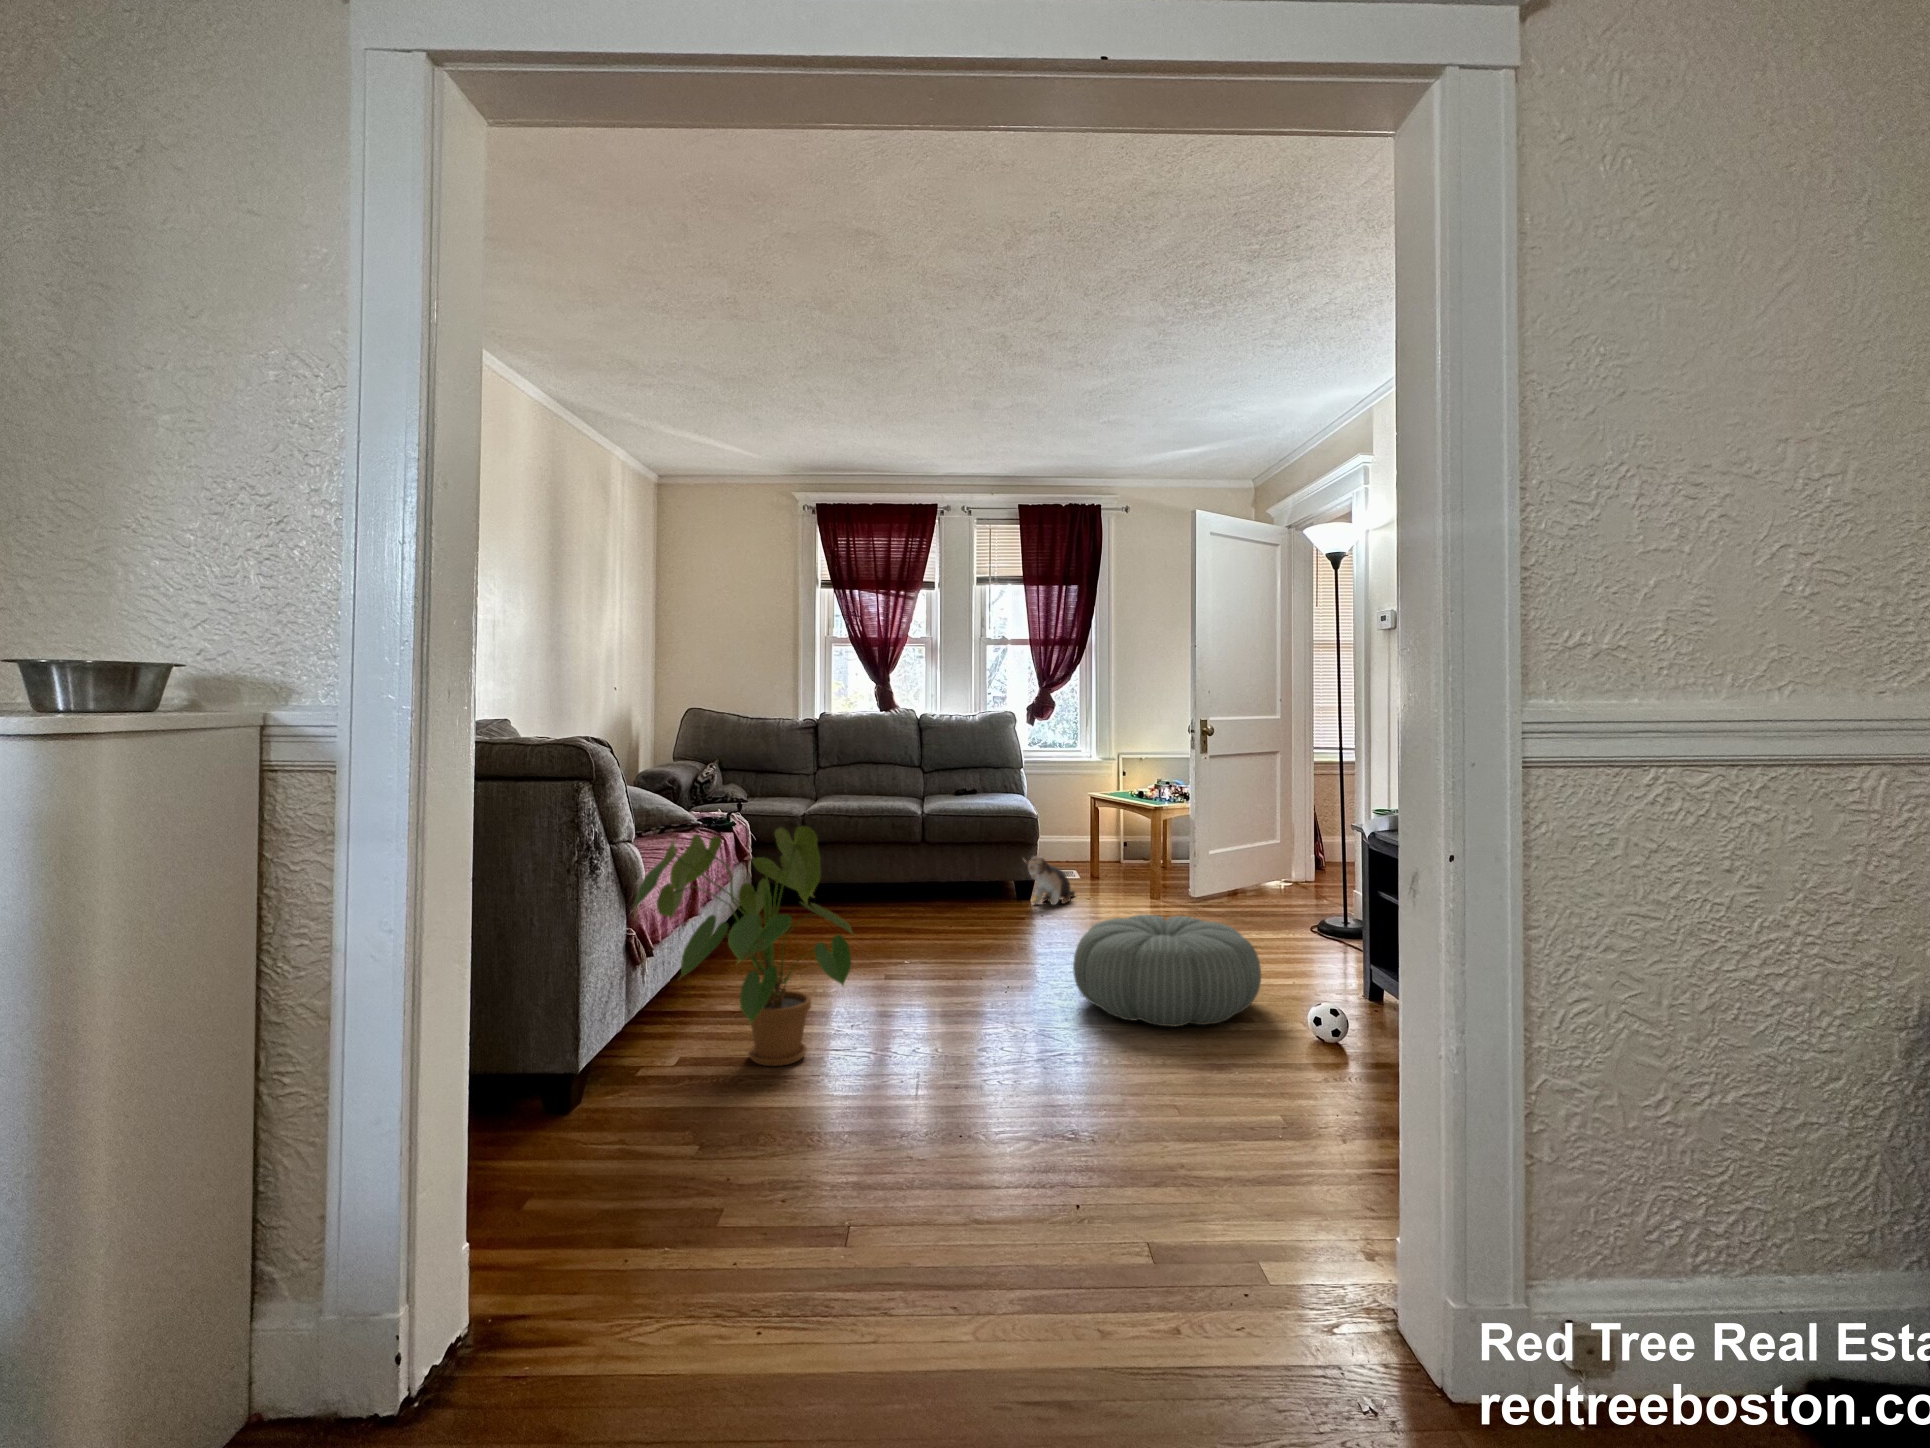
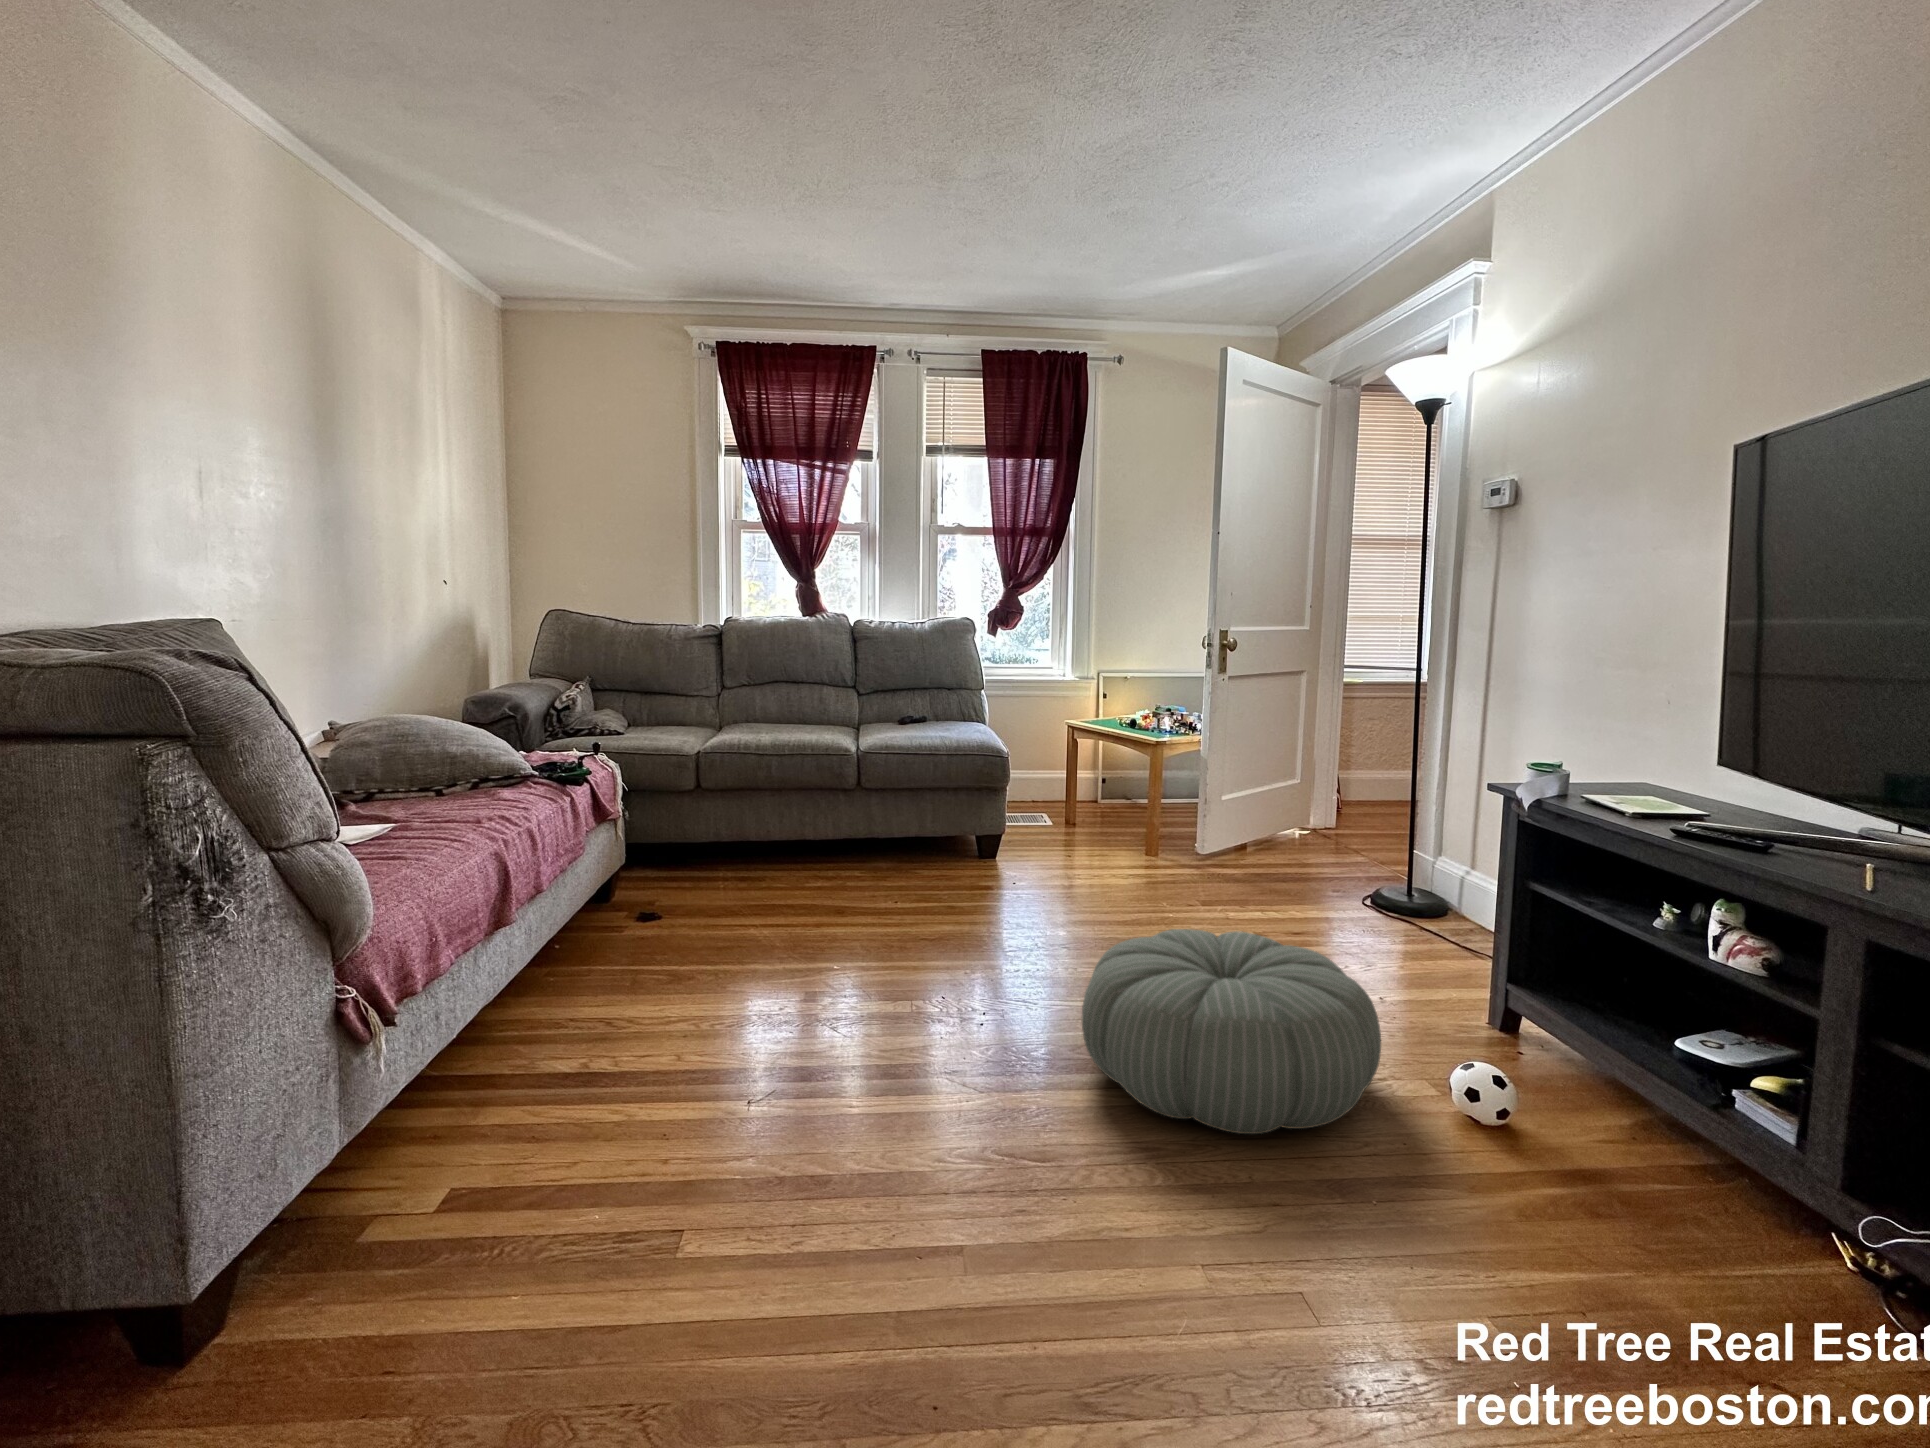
house plant: present [634,826,852,1066] -> none [292,824,724,1252]
plush toy: present [1026,856,1075,905] -> none [986,808,1052,872]

